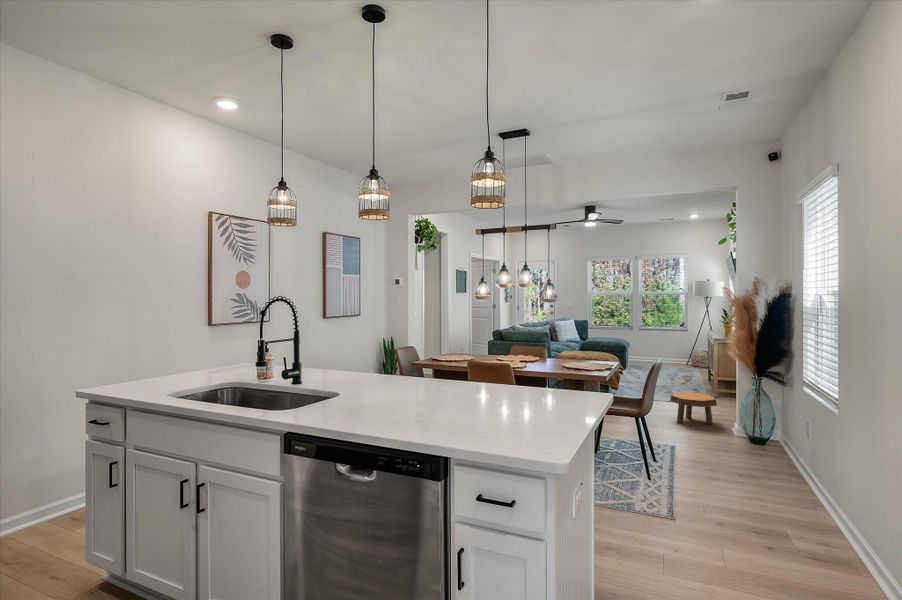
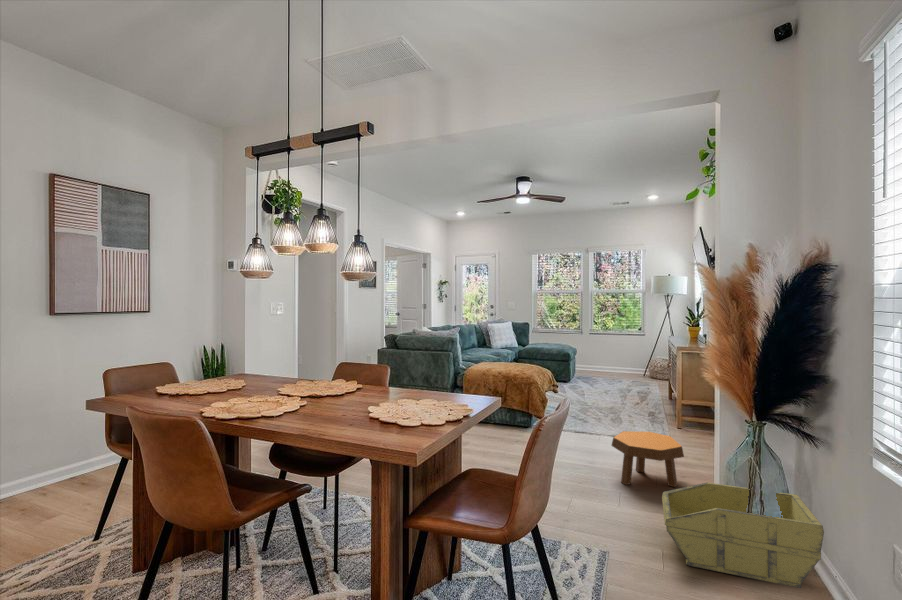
storage bin: none [703,412,787,458] -> present [662,482,824,588]

